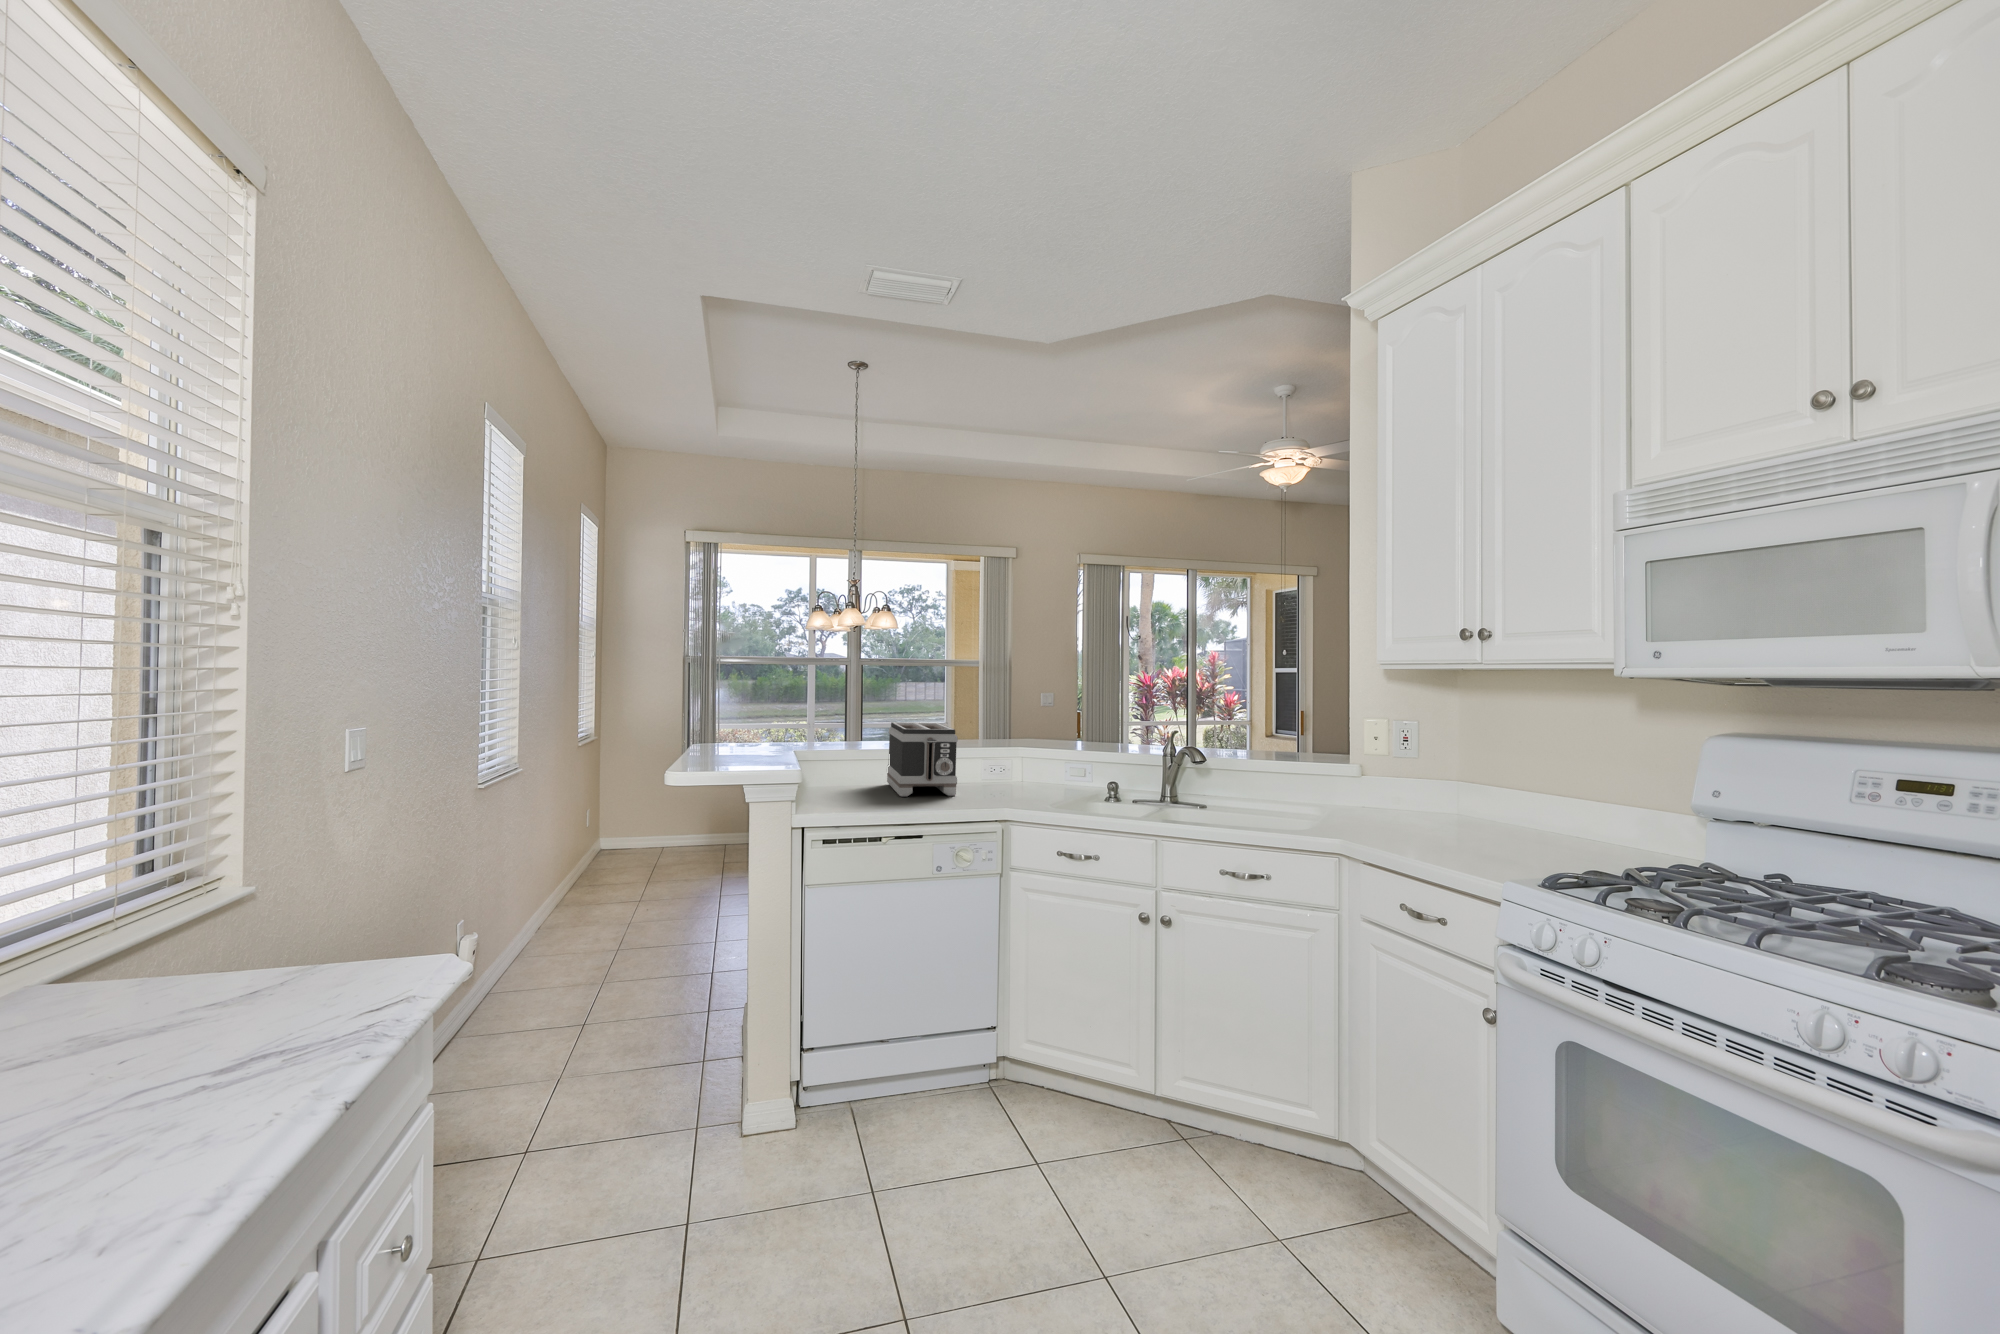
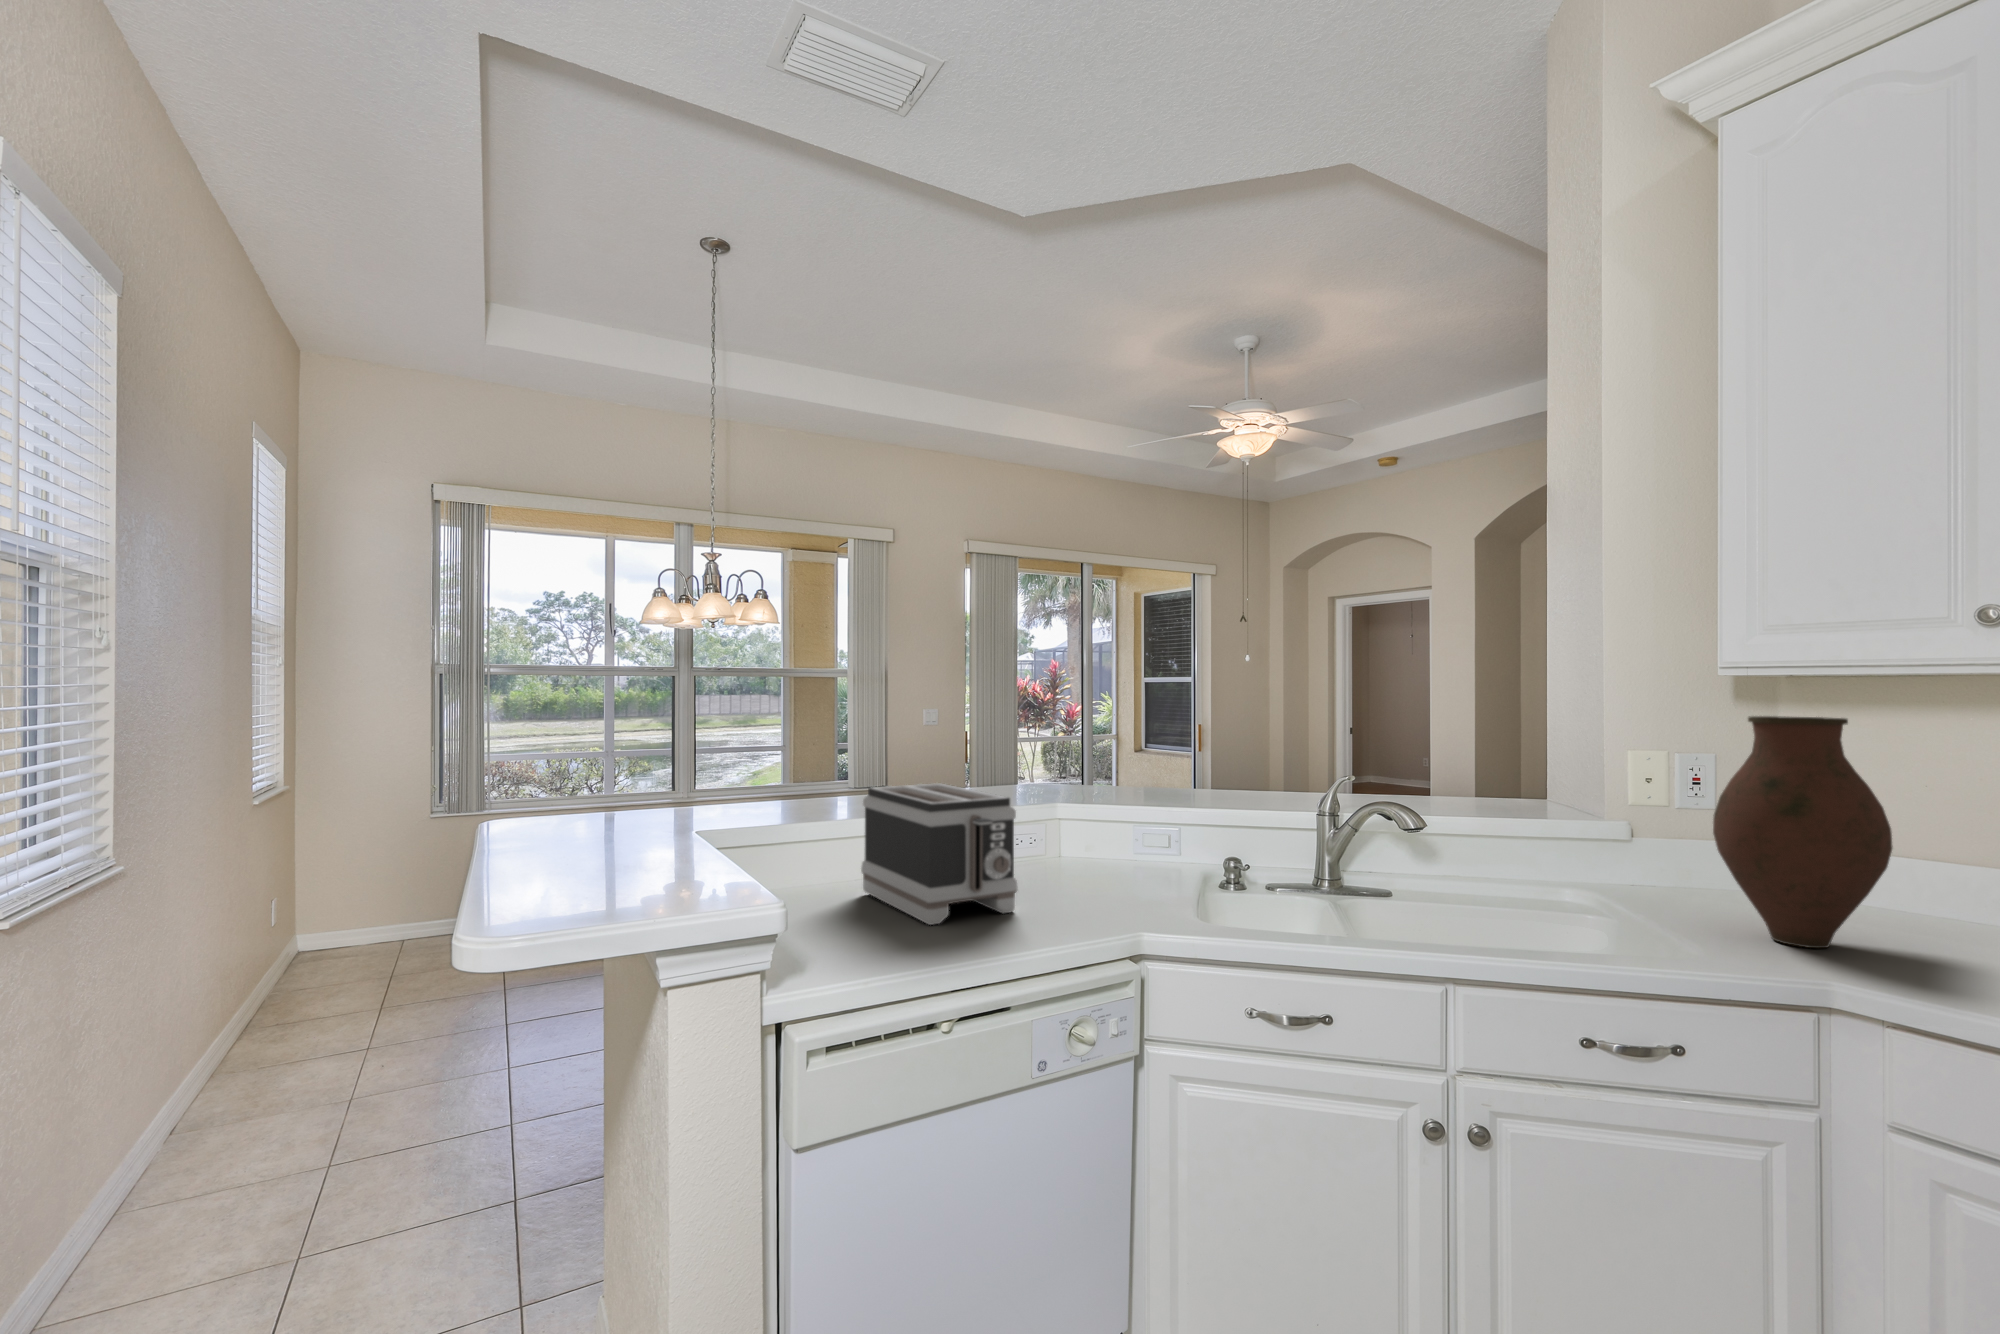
vase: none [1350,696,1444,842] -> present [1713,716,1893,948]

